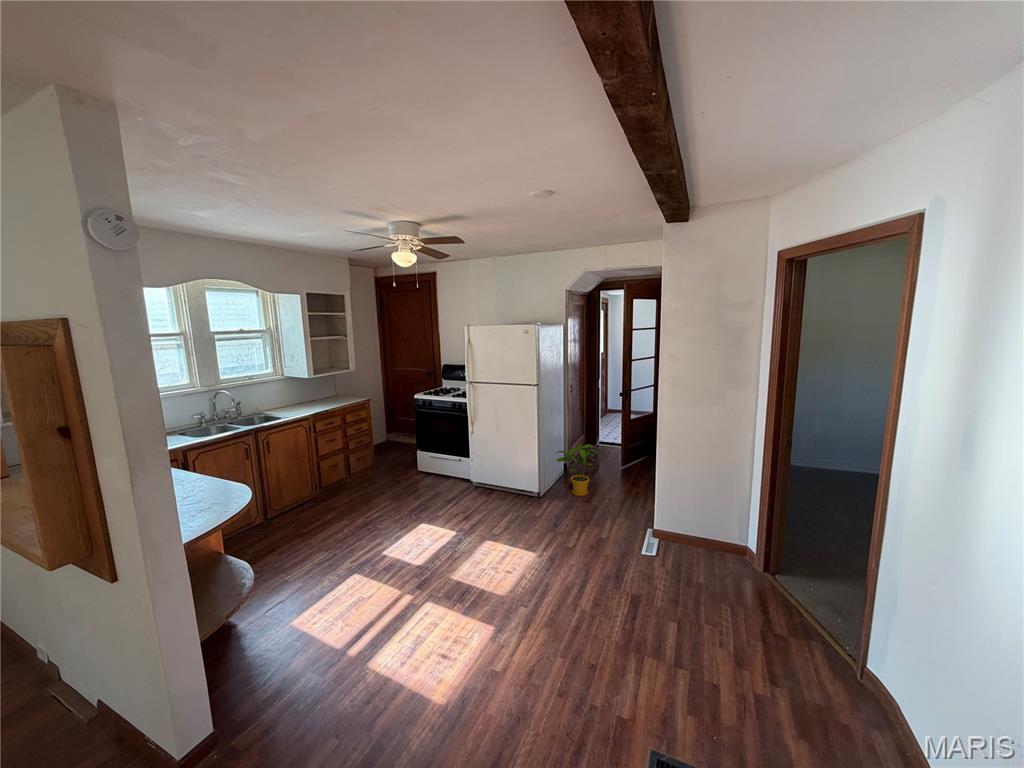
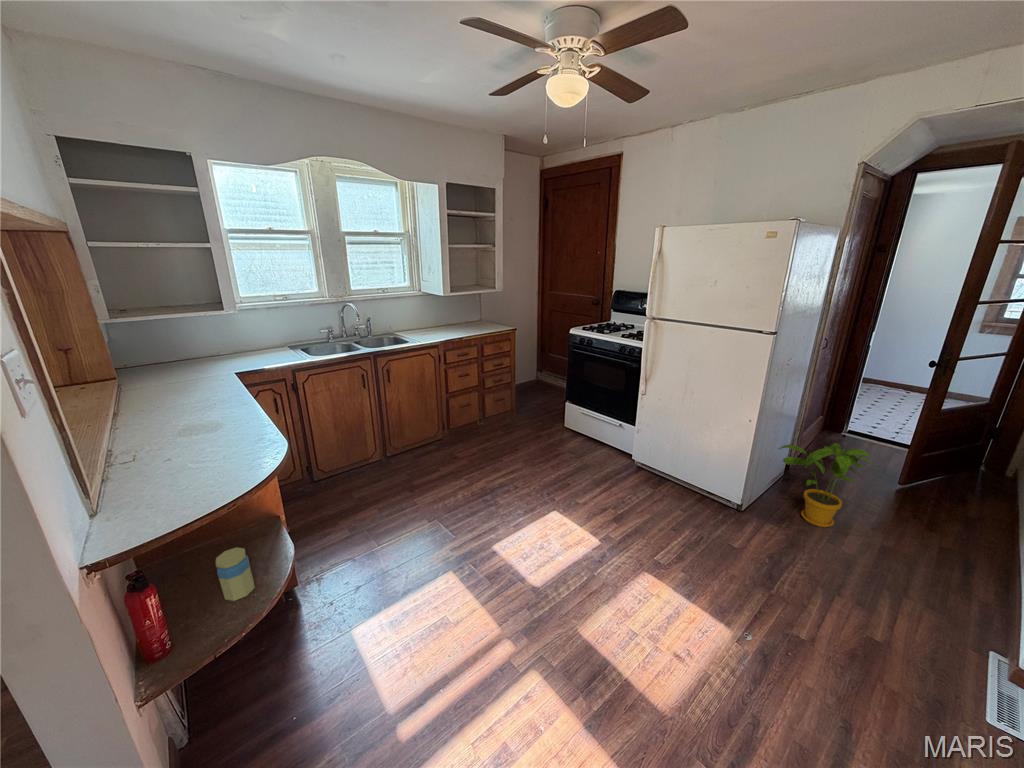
jar: none [211,555,236,592] -> present [216,547,255,601]

